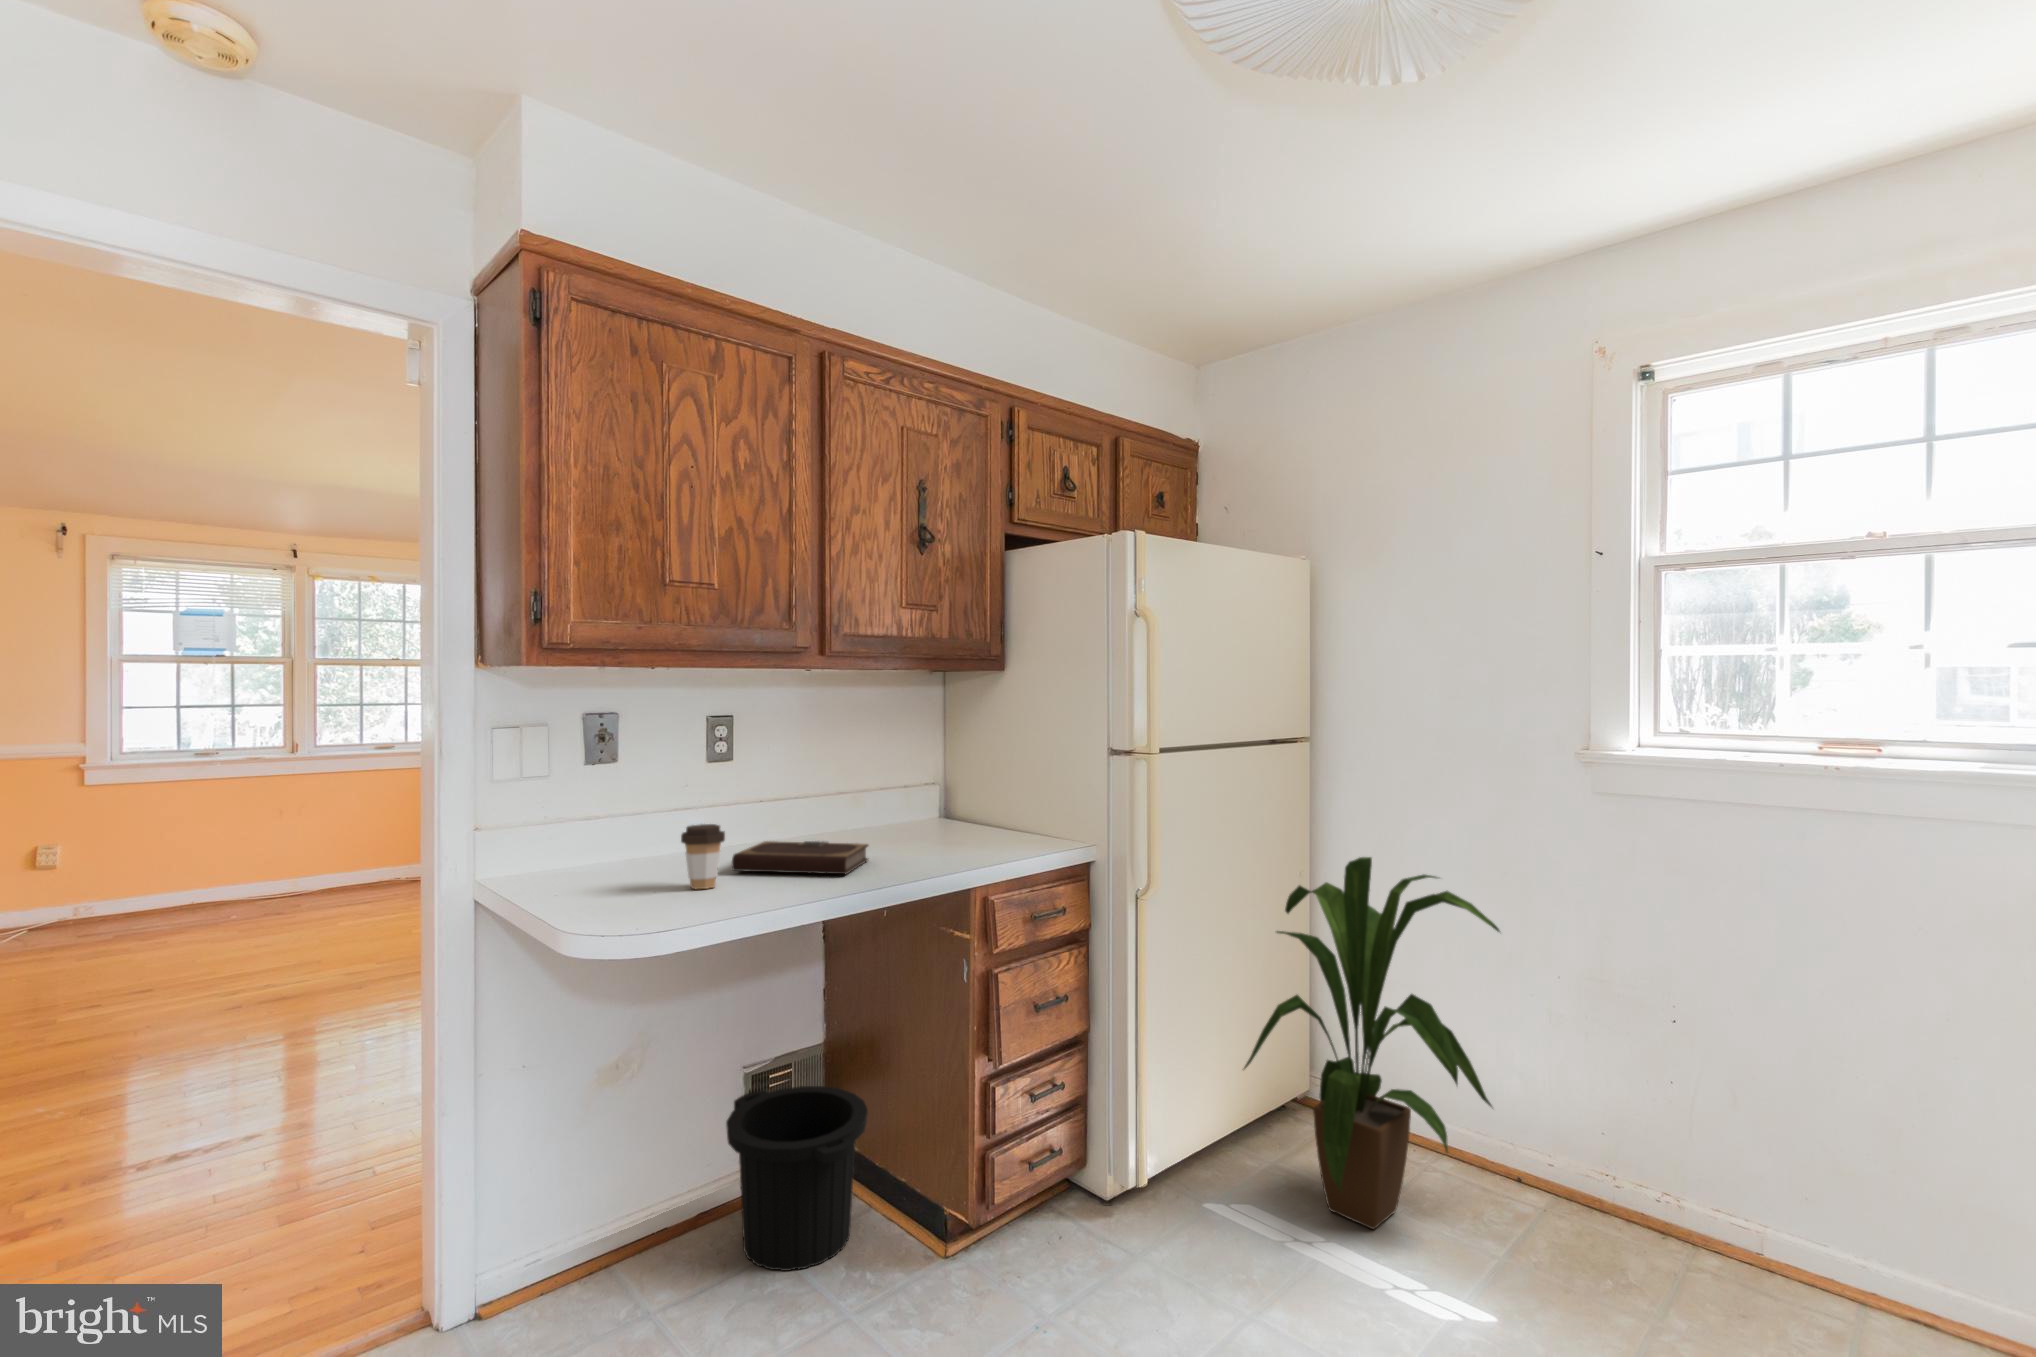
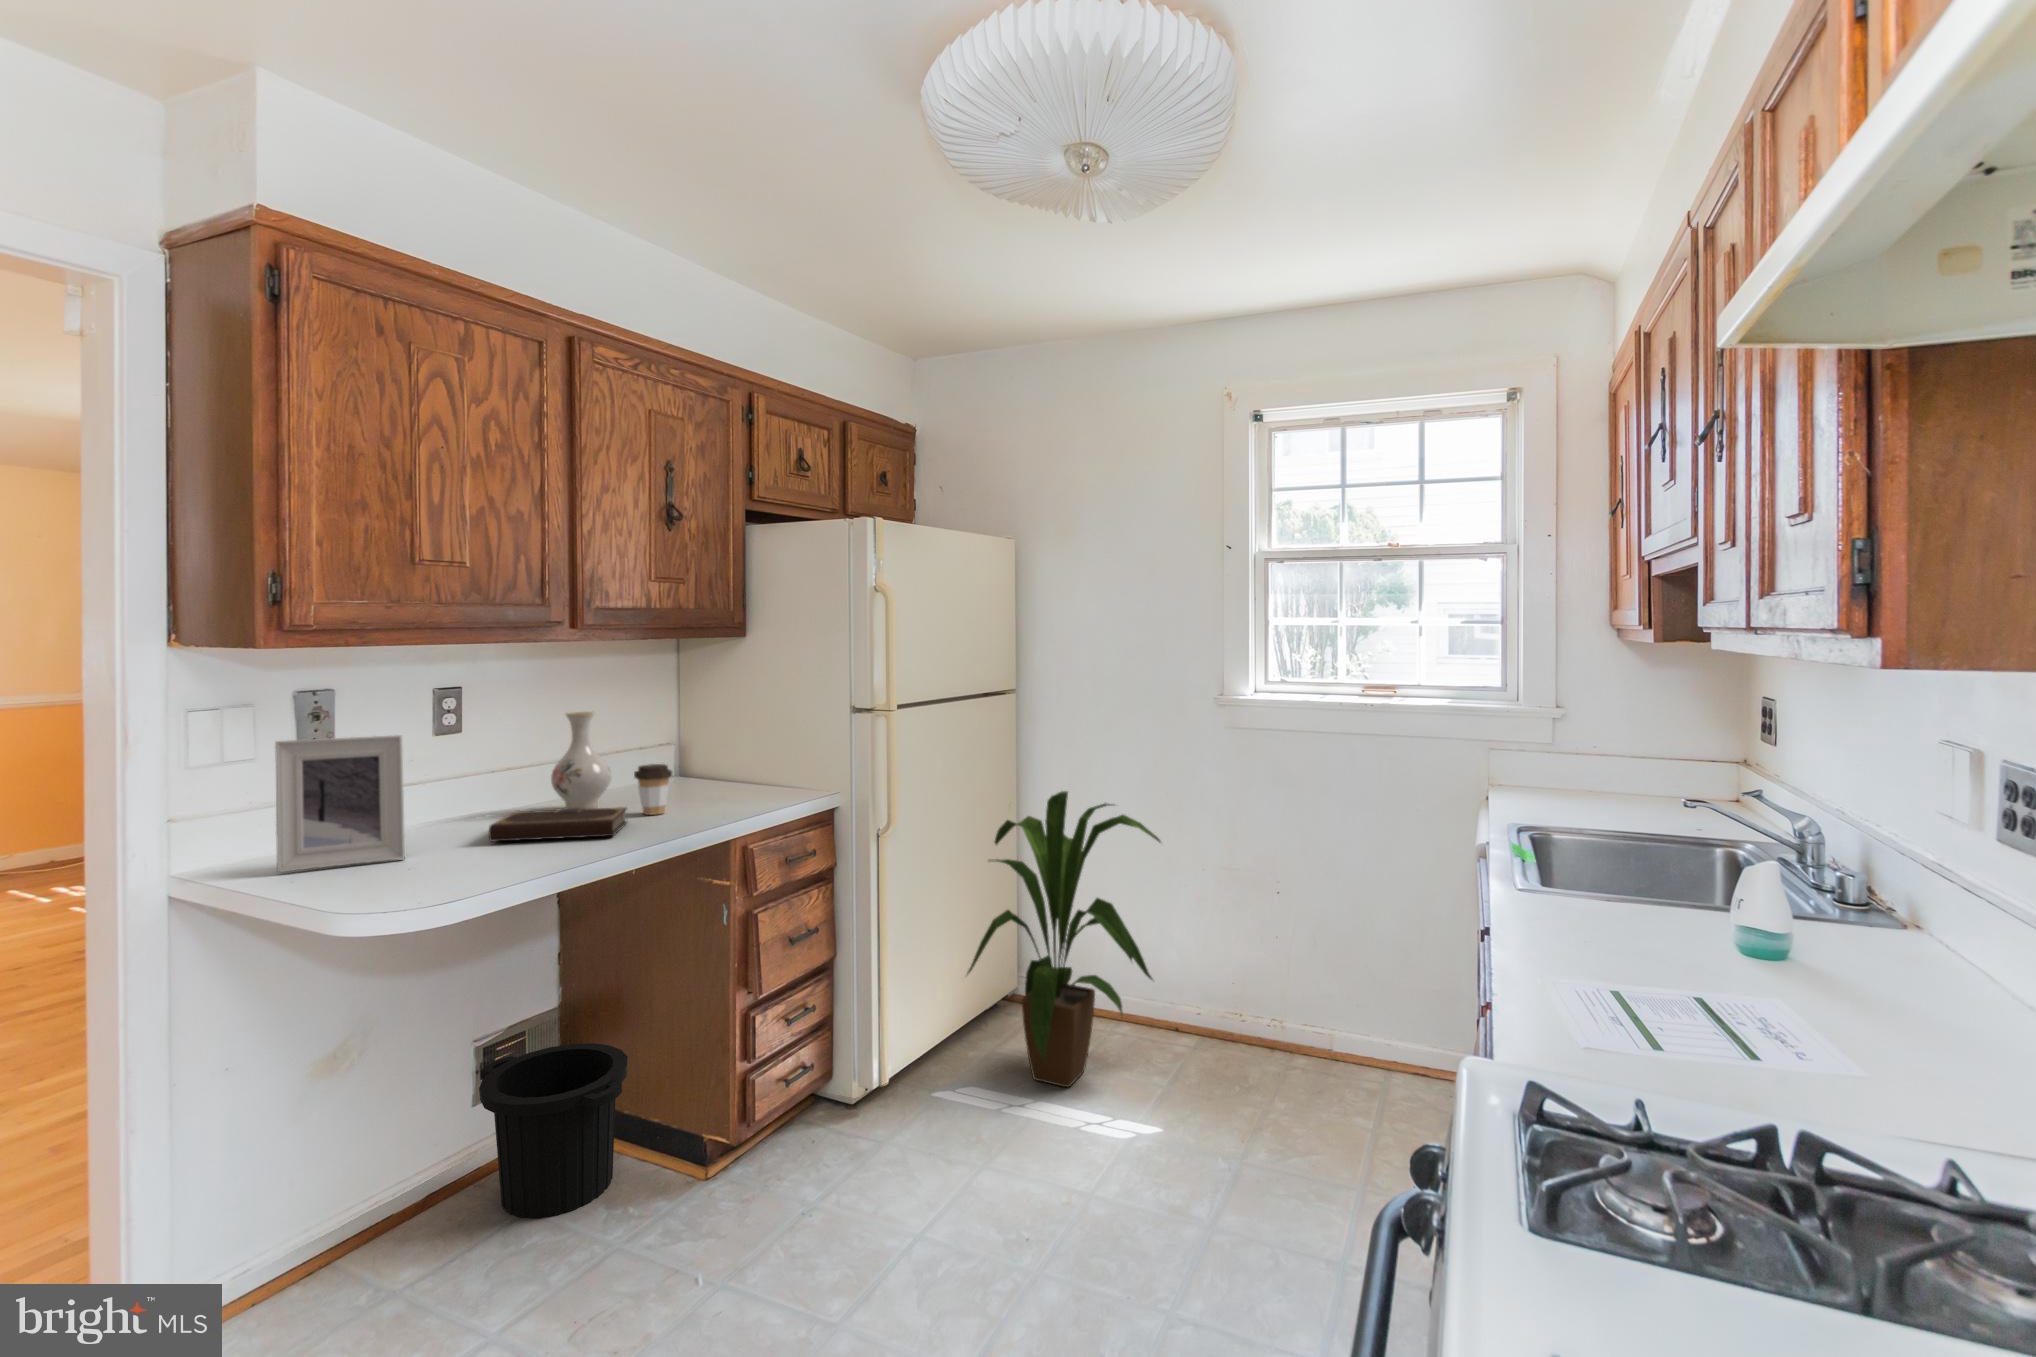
vase: none [806,742,864,845] -> present [551,712,611,809]
picture frame: none [543,759,657,887] -> present [275,735,405,872]
coffee cup: present [681,824,725,889] -> present [634,764,672,815]

